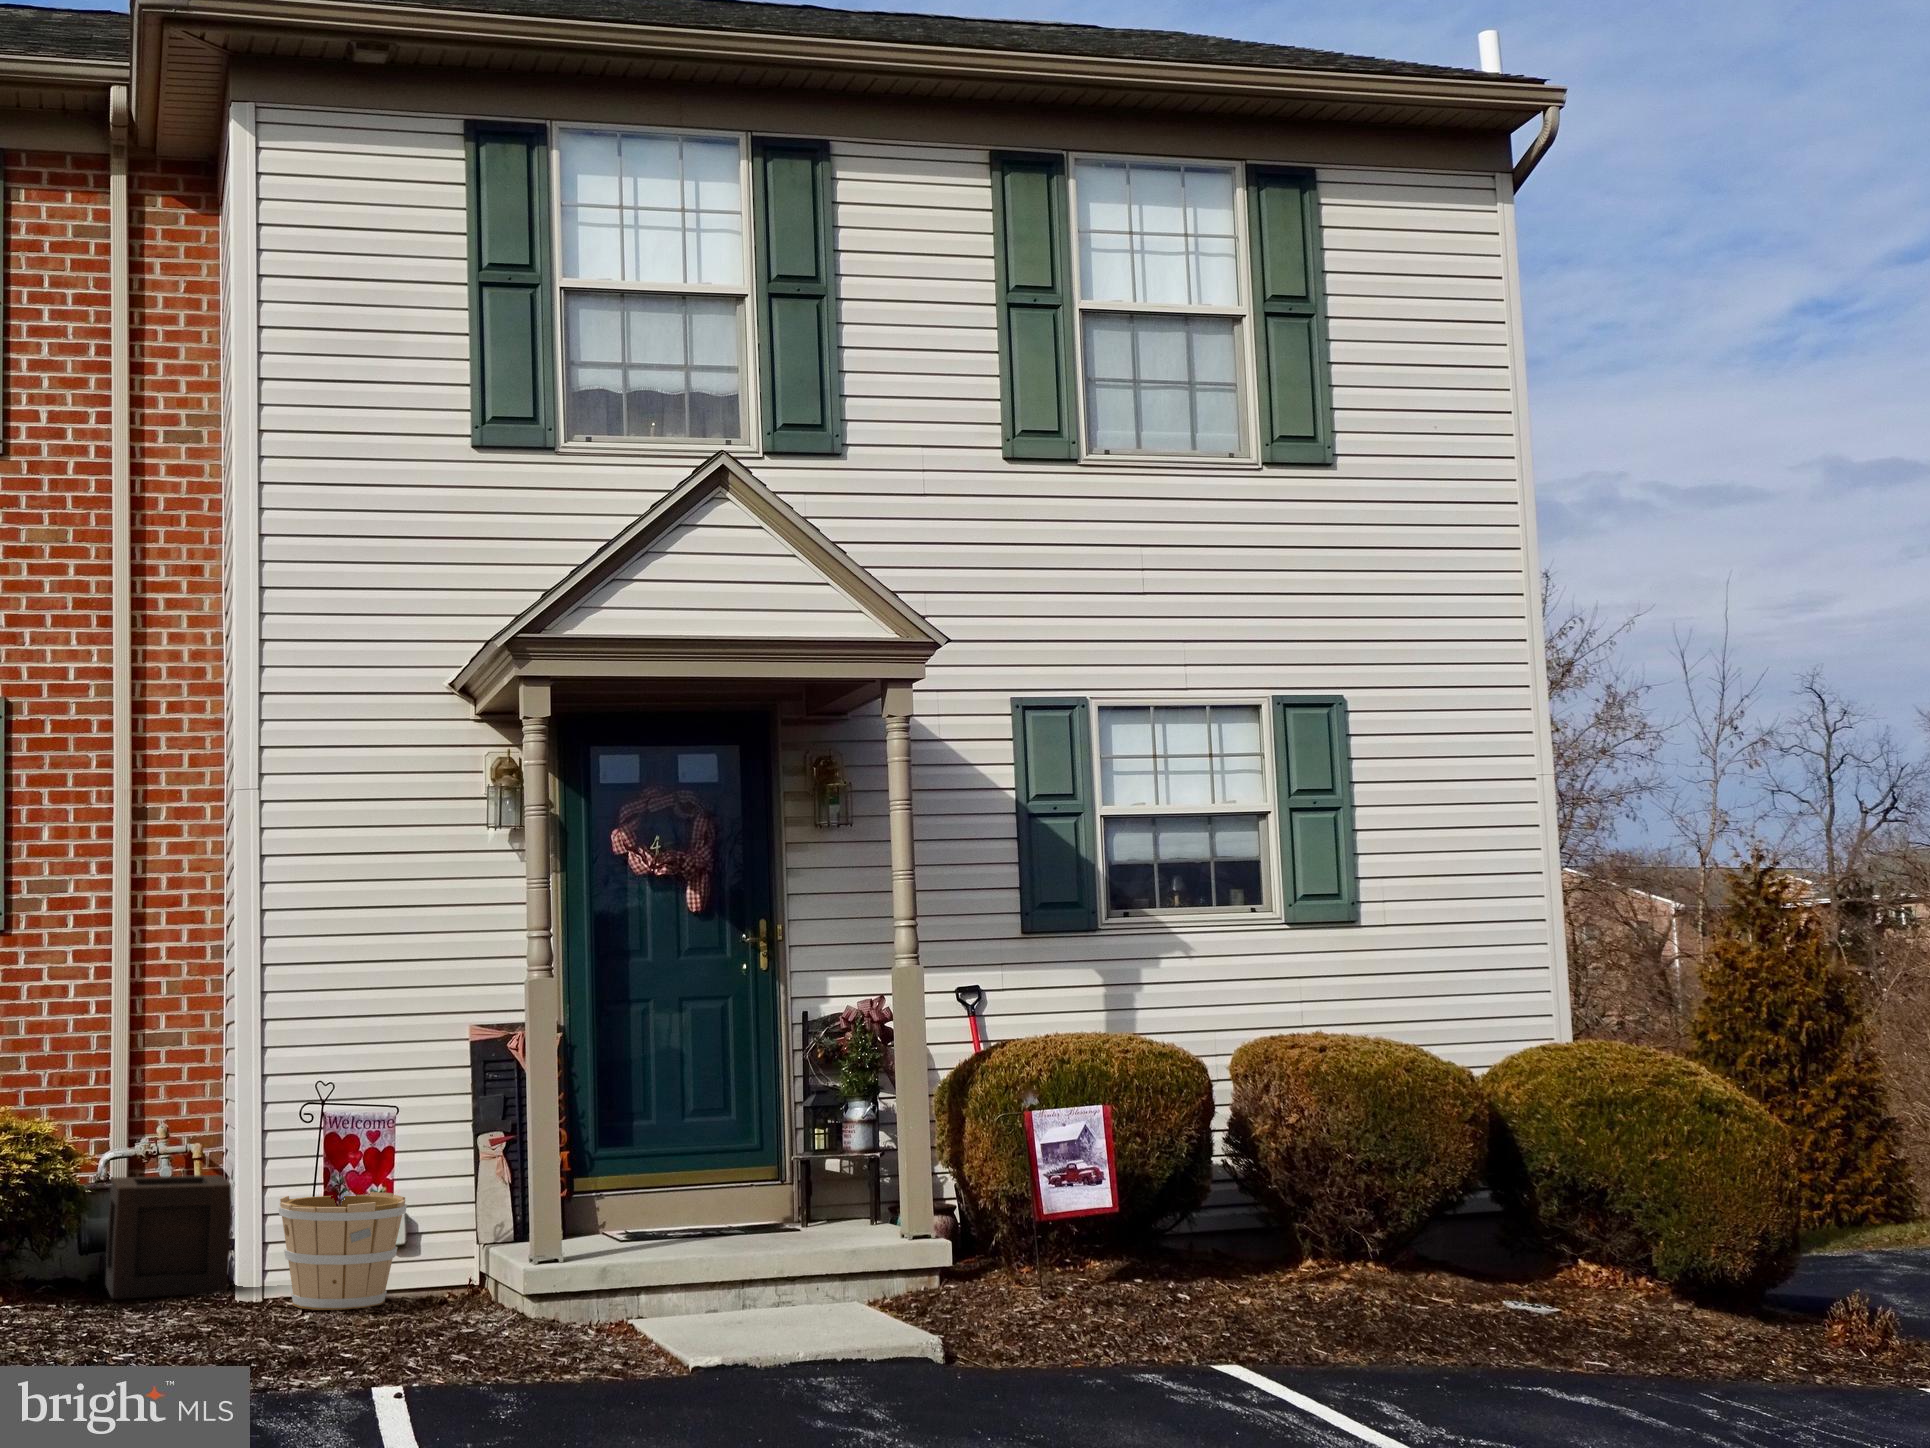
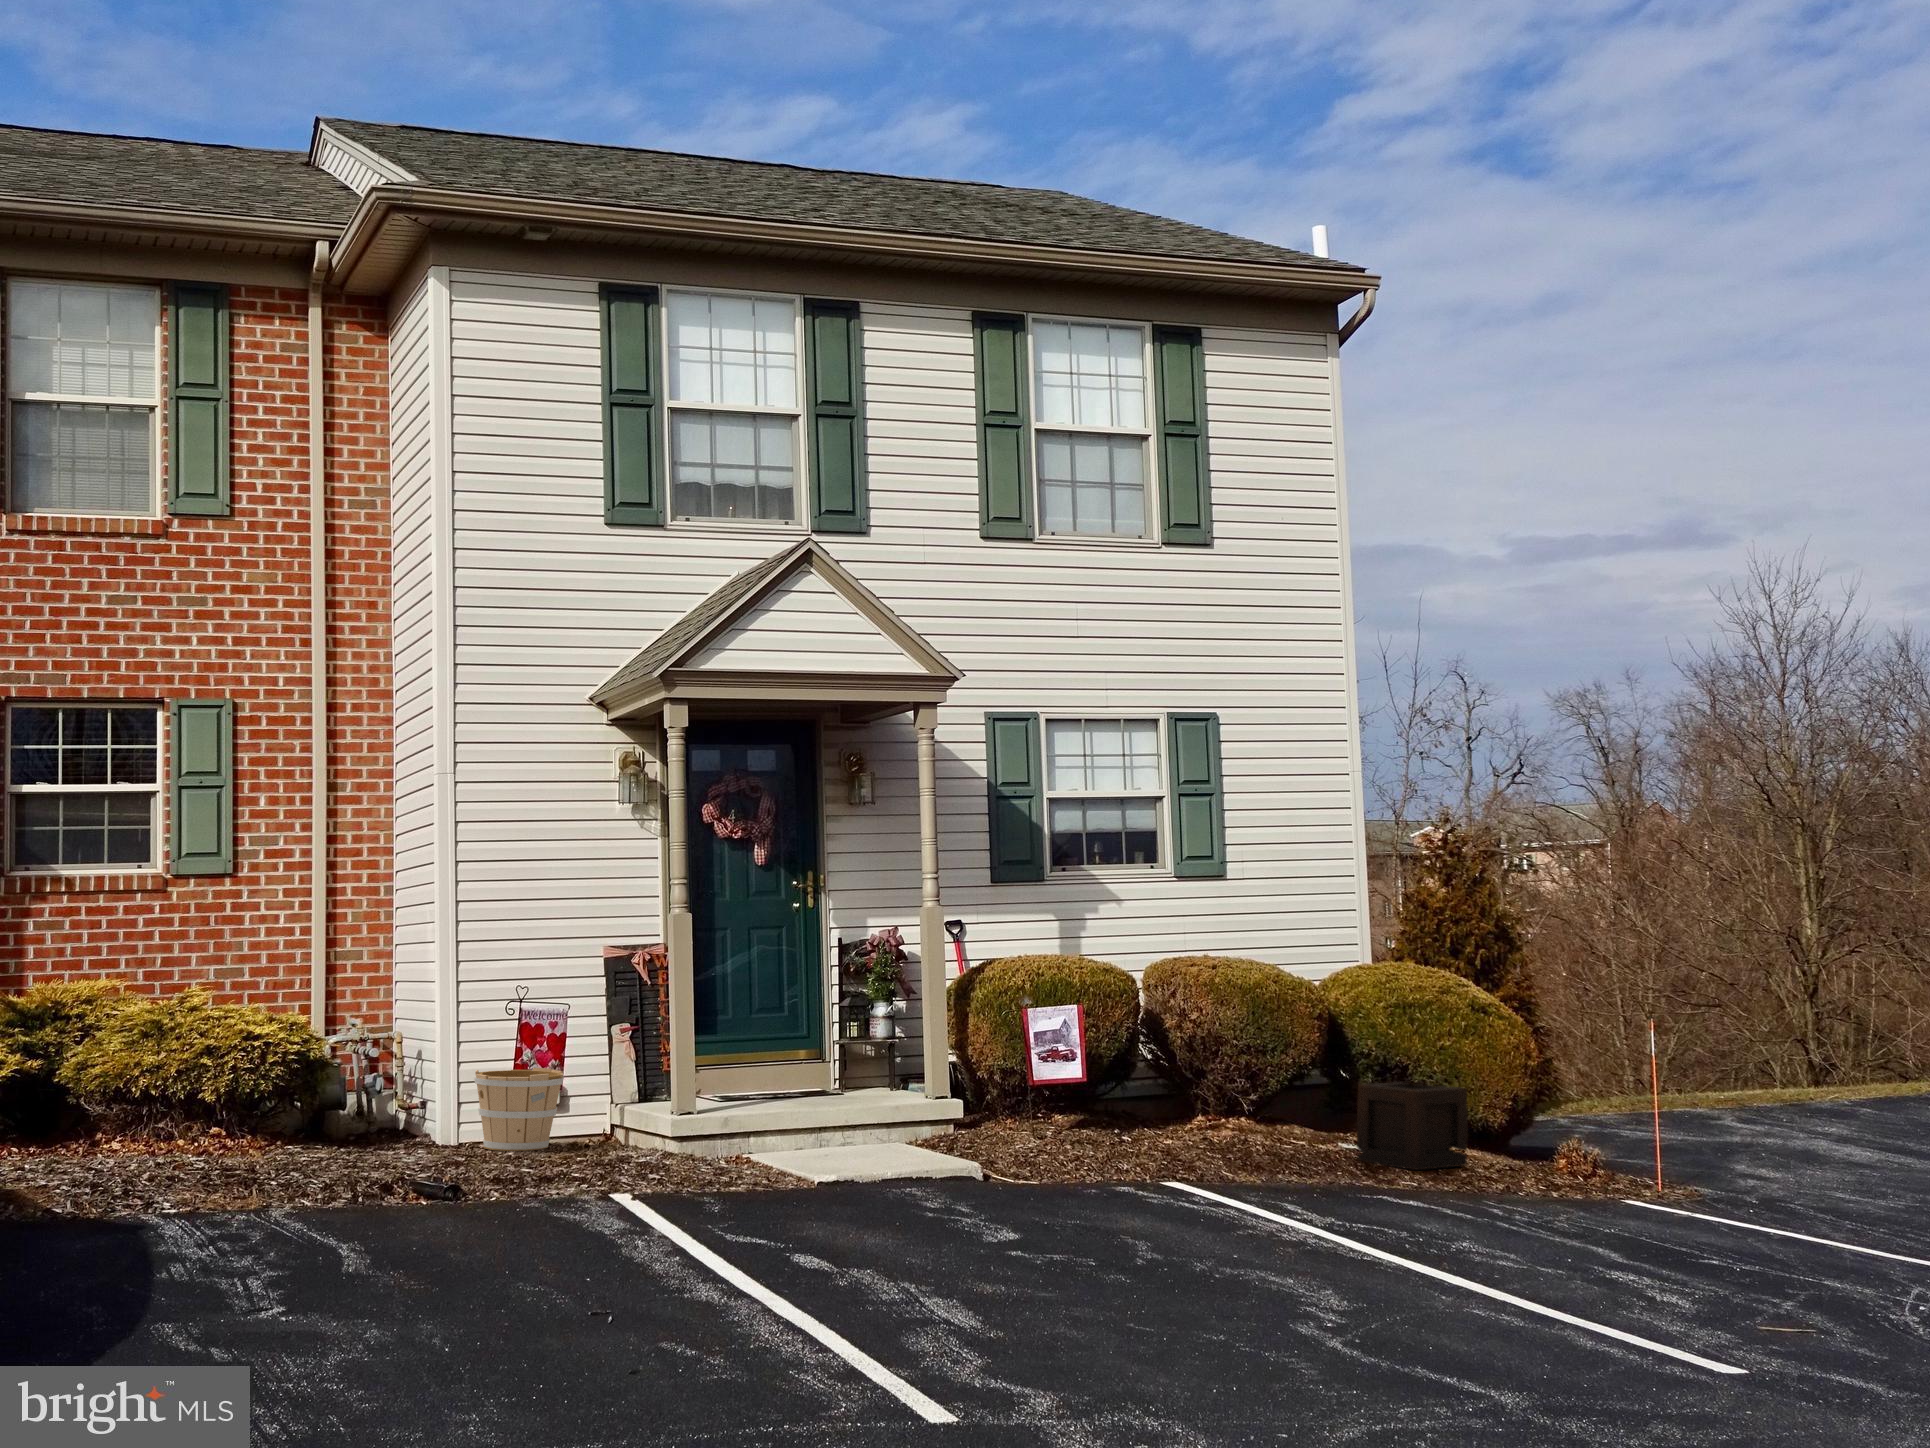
wooden crate: present [106,1175,232,1299] -> present [1357,1082,1468,1170]

